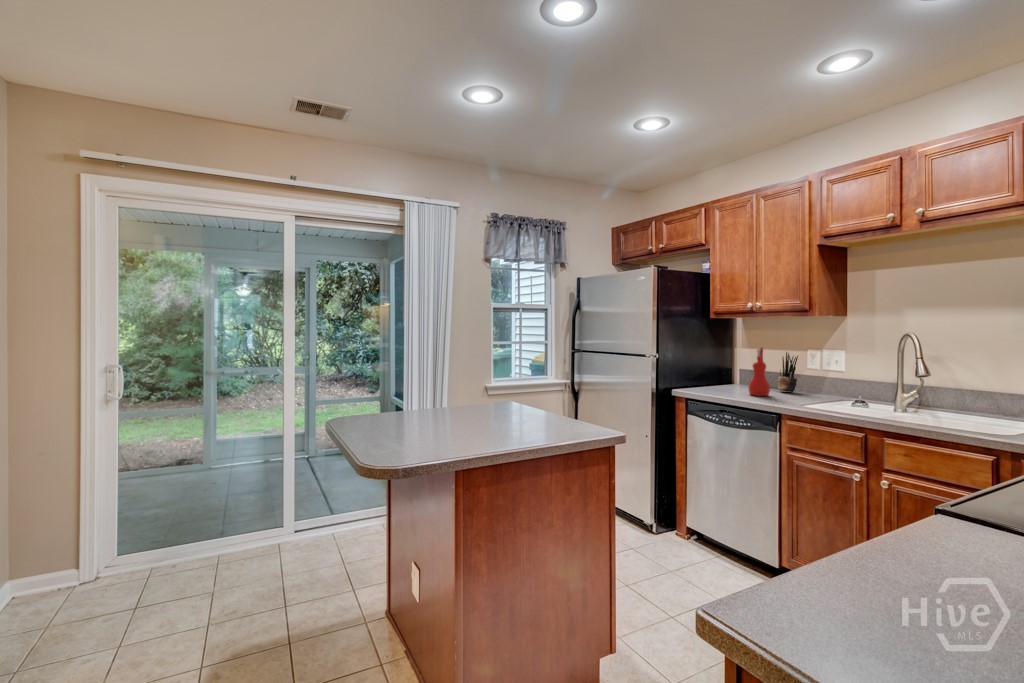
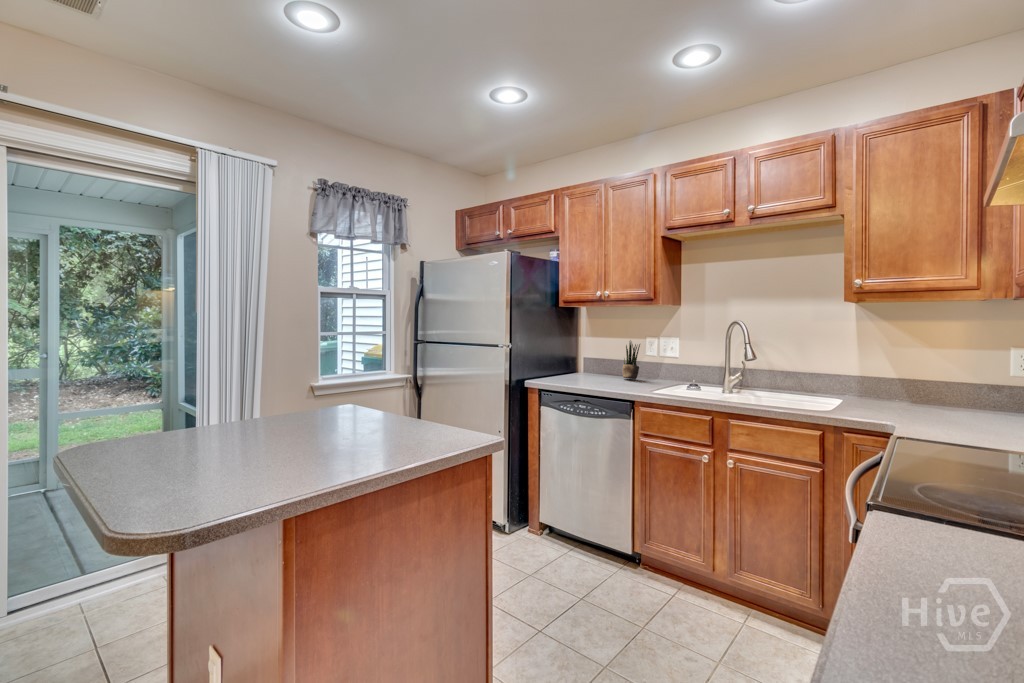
spray bottle: present [749,347,770,396] -> none [600,336,619,384]

